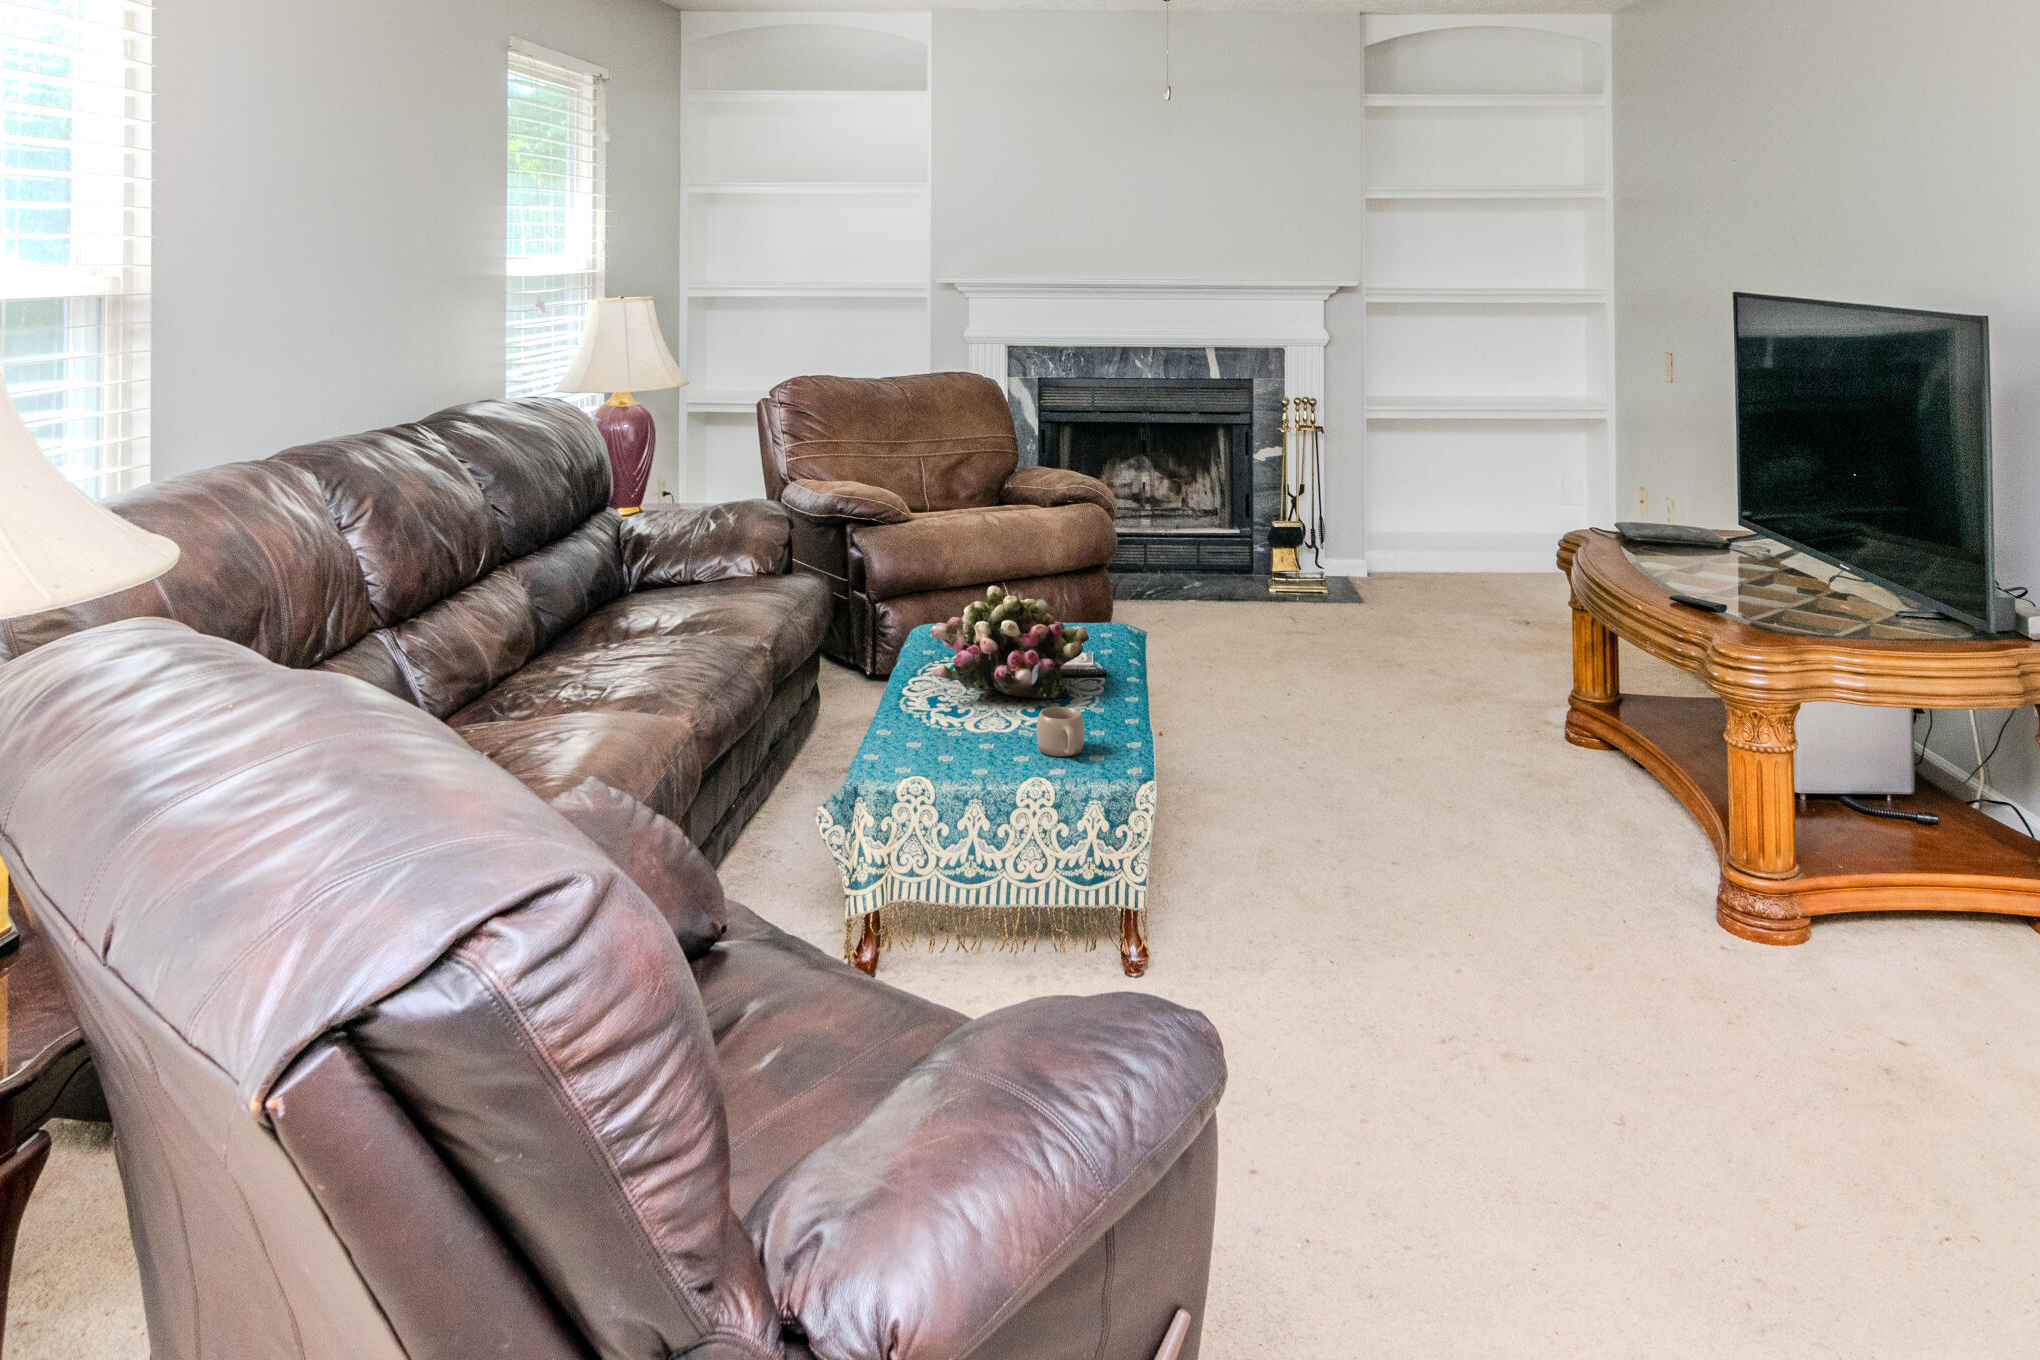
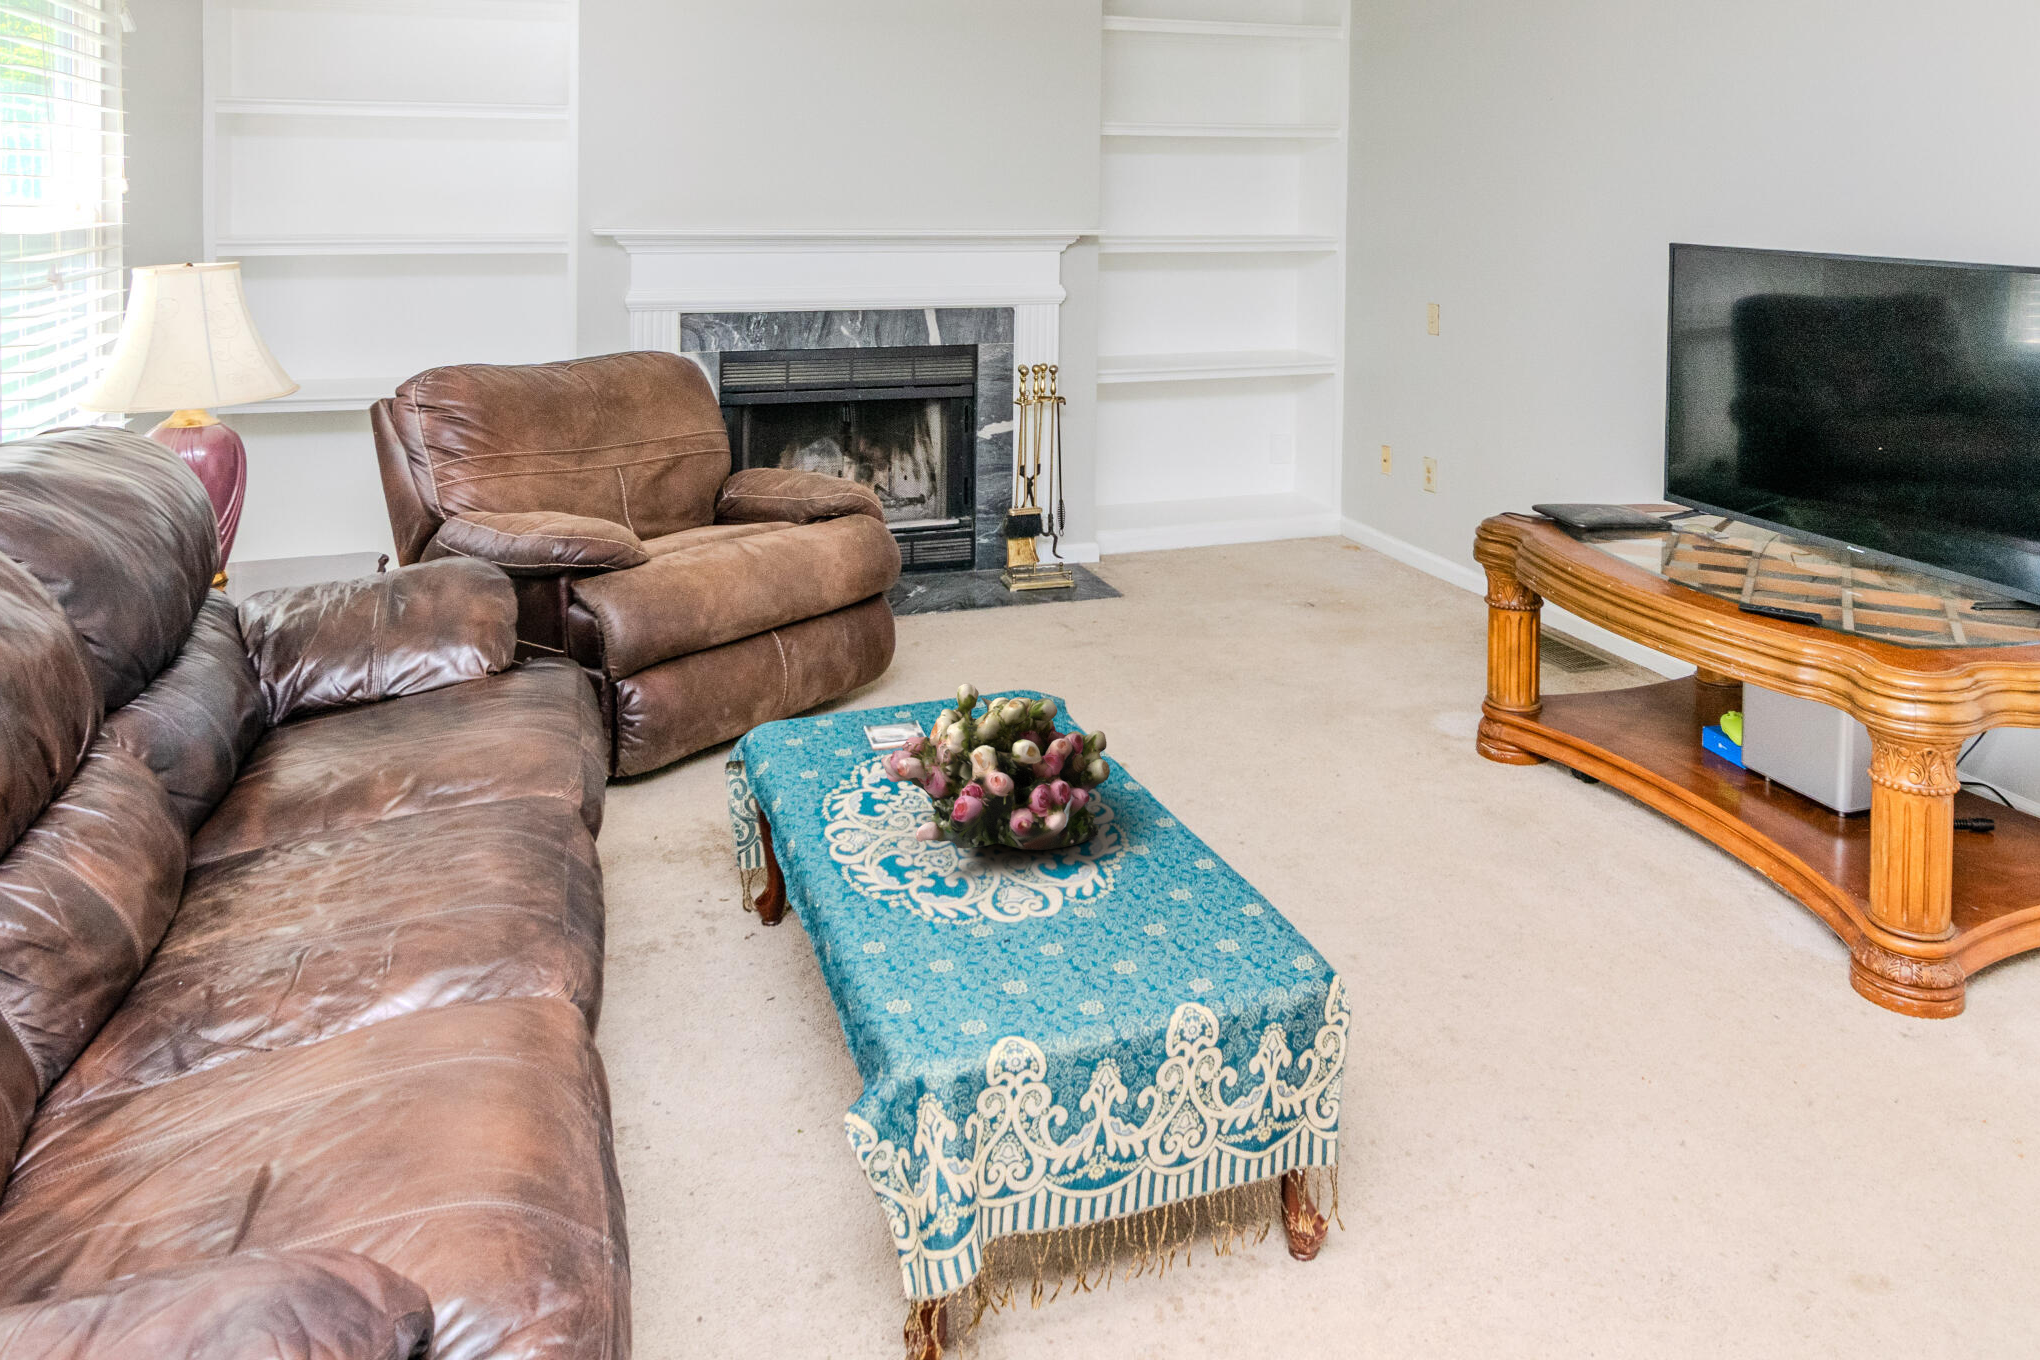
mug: present [1037,707,1085,757] -> none [1143,874,1221,956]

